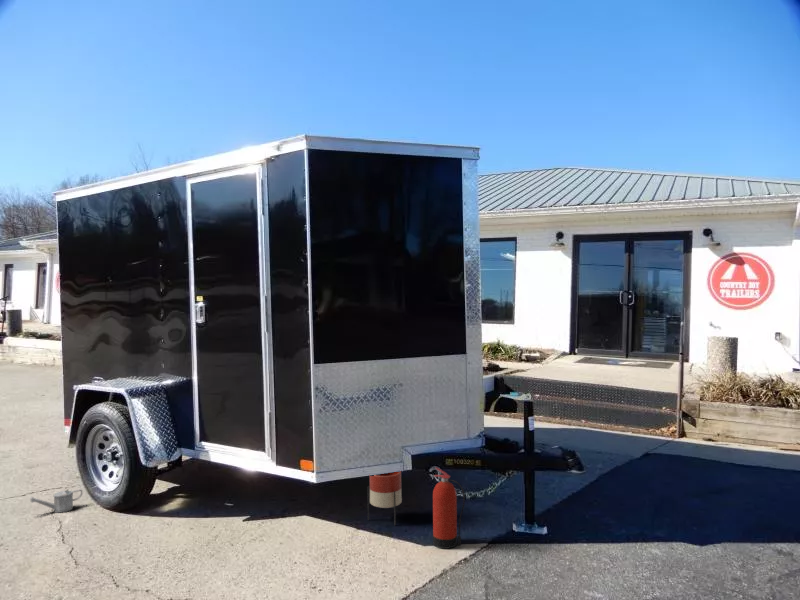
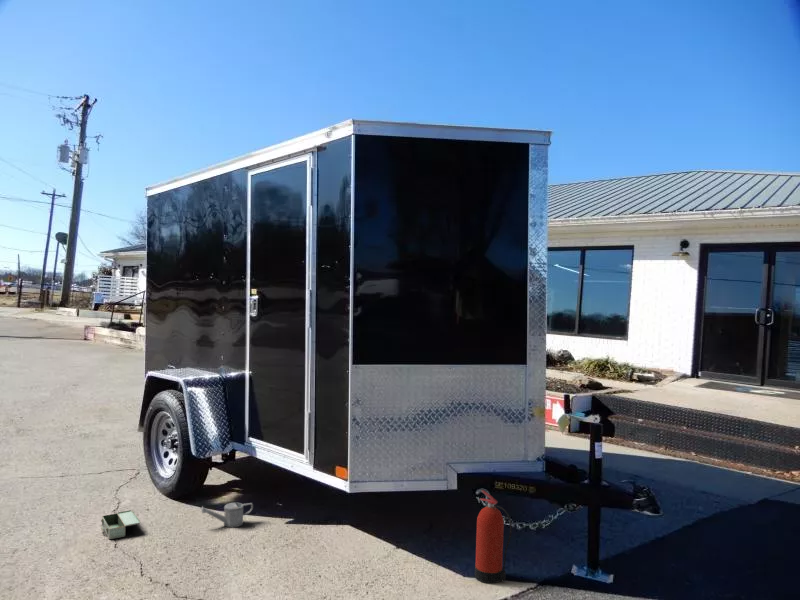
planter: present [367,471,402,524] -> none [412,483,451,549]
watering can: present [30,490,82,513] -> present [202,503,253,527]
toolbox: none [53,526,98,557] -> present [101,510,140,539]

